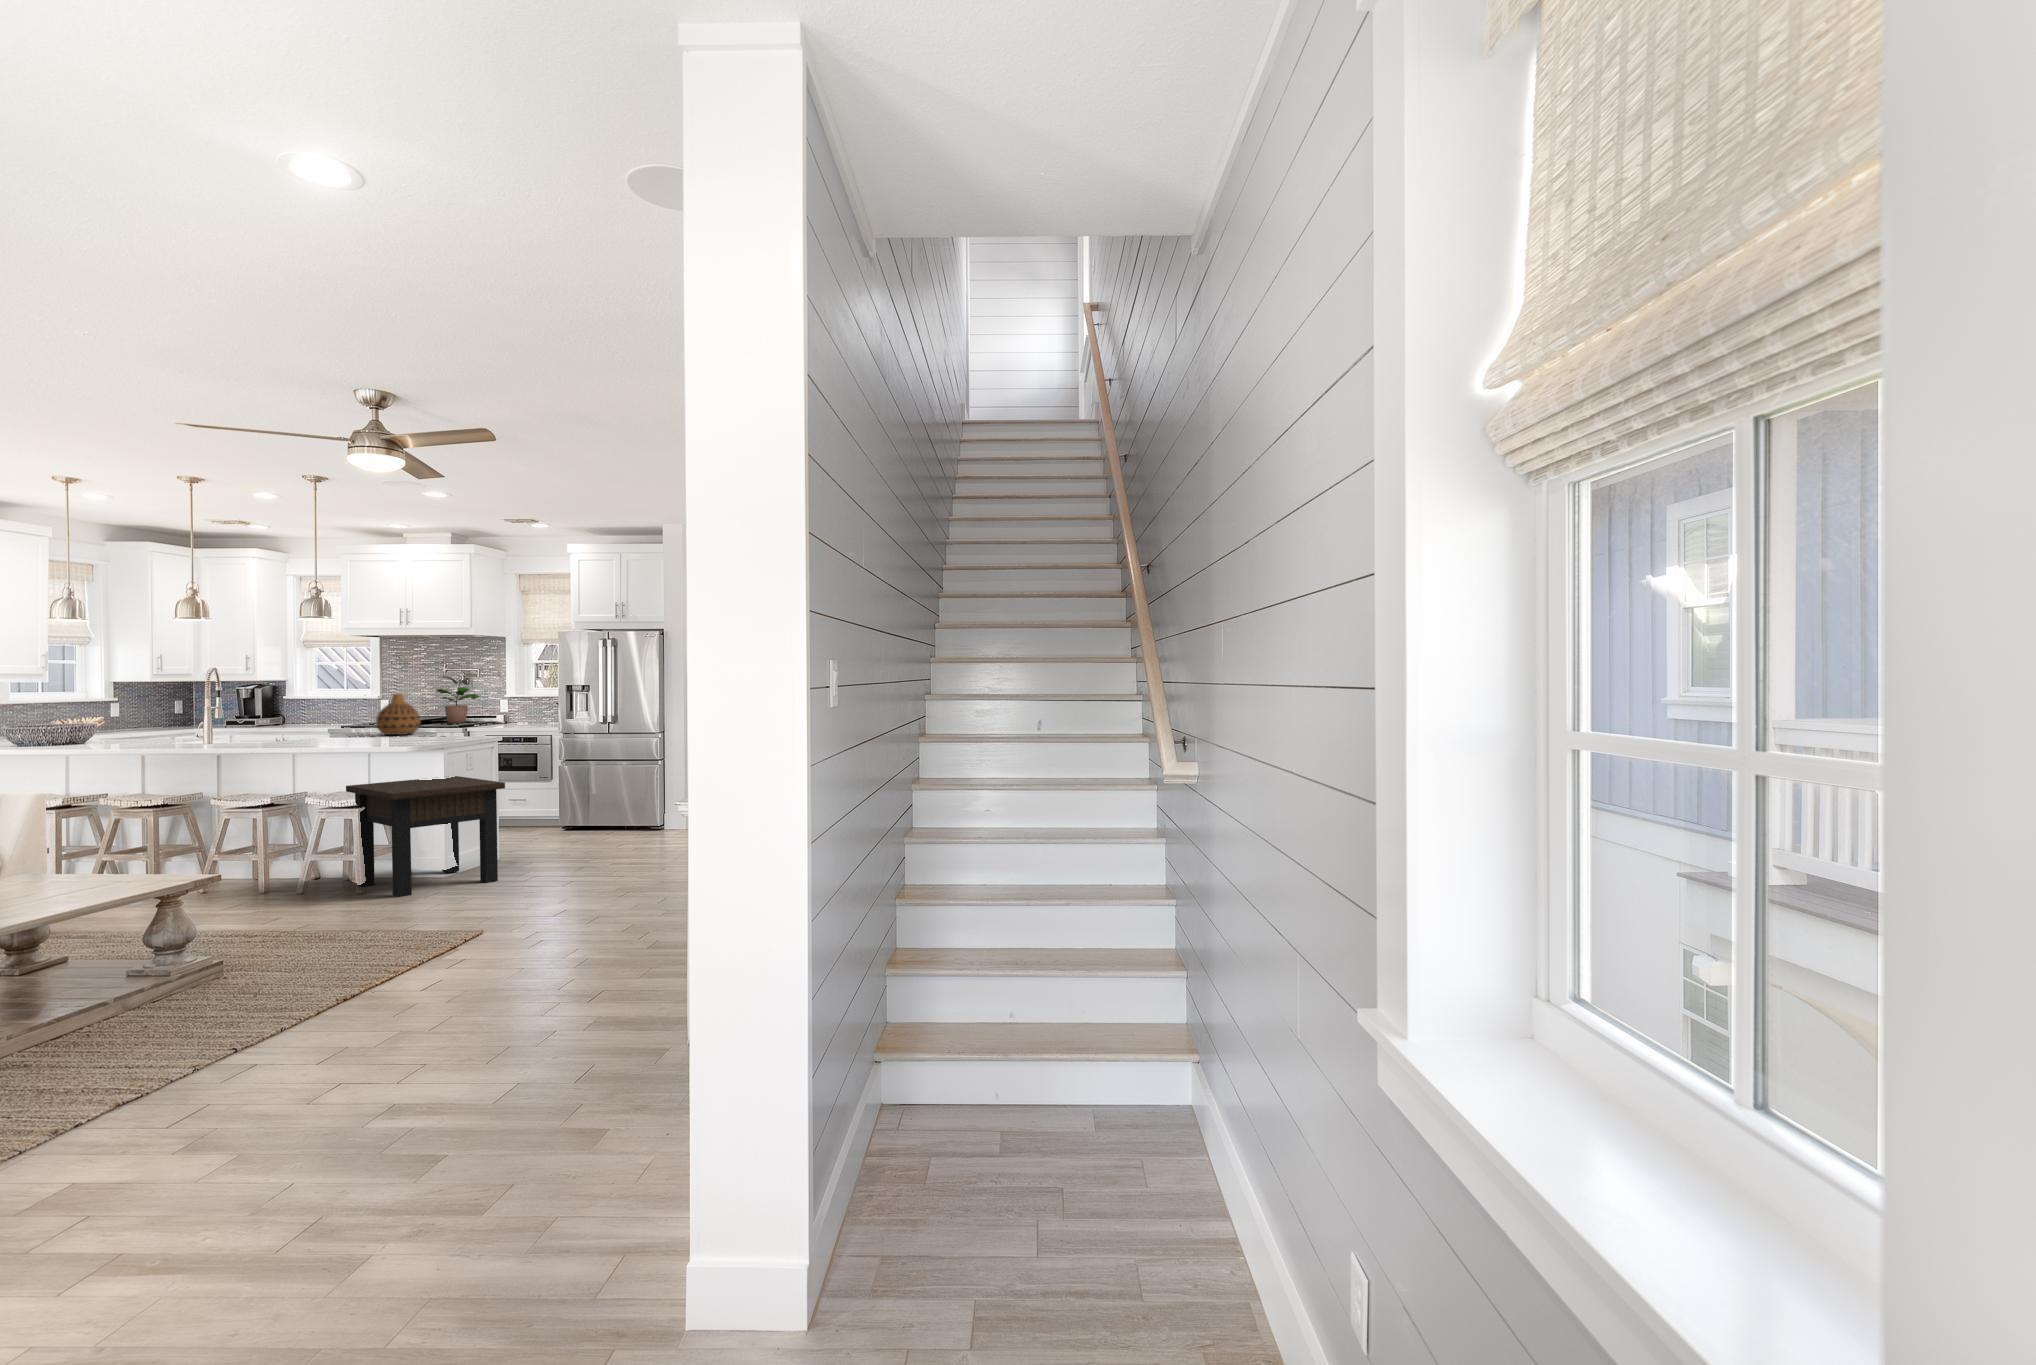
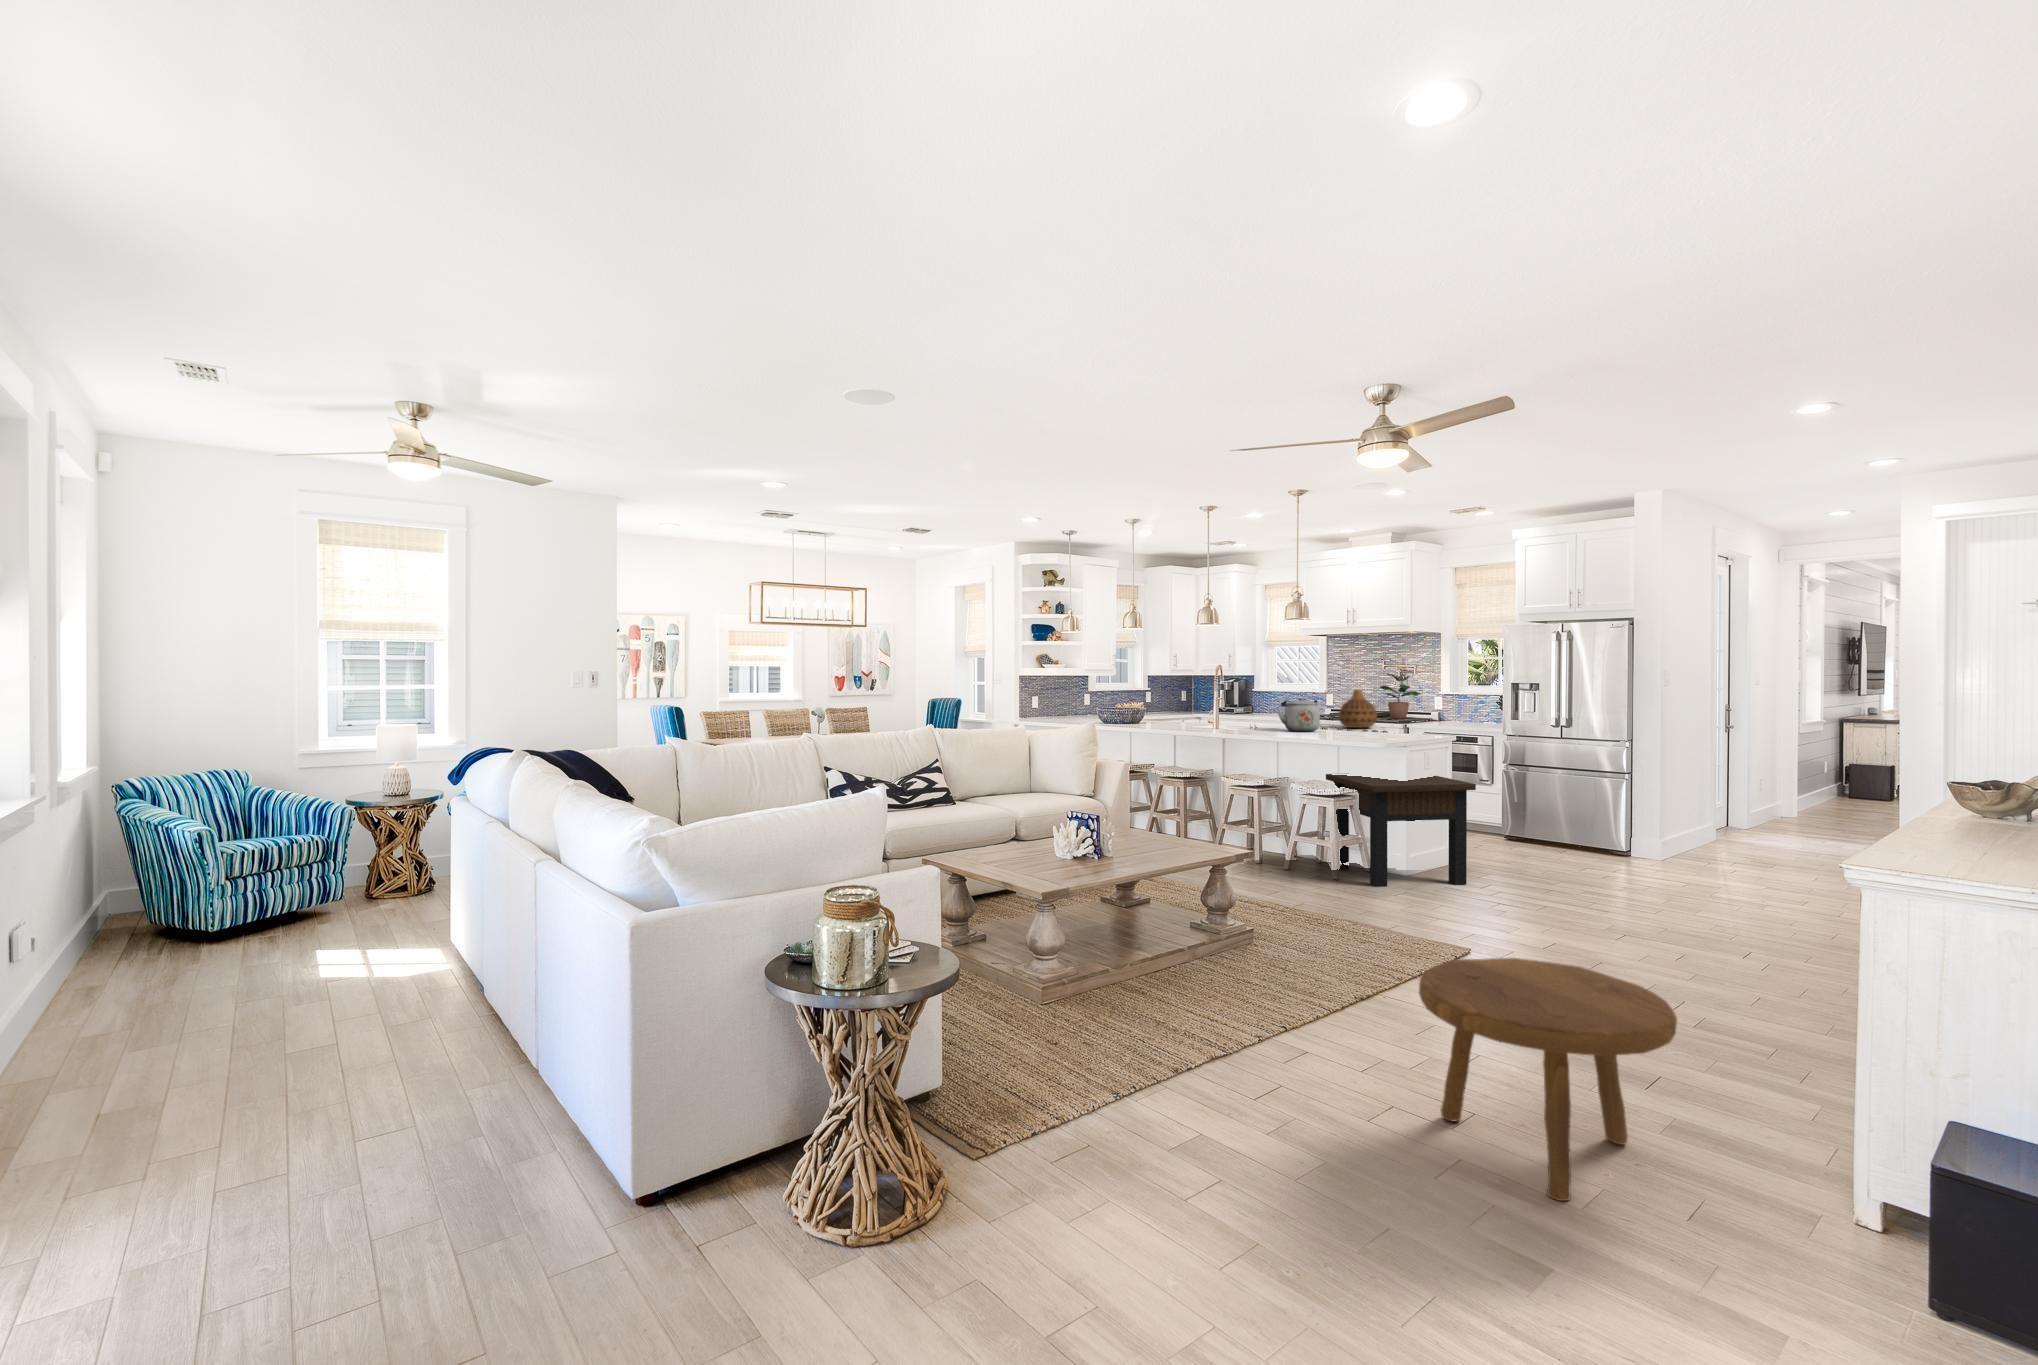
kettle: none [294,704,348,742] -> present [1278,698,1320,731]
footstool: none [335,922,553,1112] -> present [1419,958,1677,1201]

